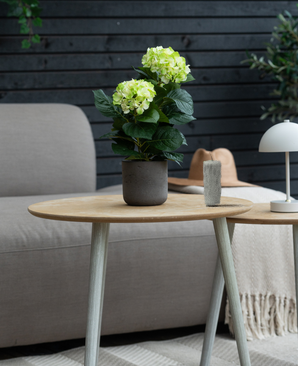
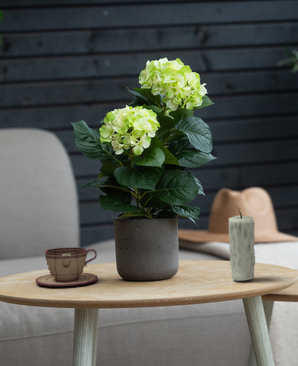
teacup: none [66,182,110,206] -> present [36,247,98,286]

